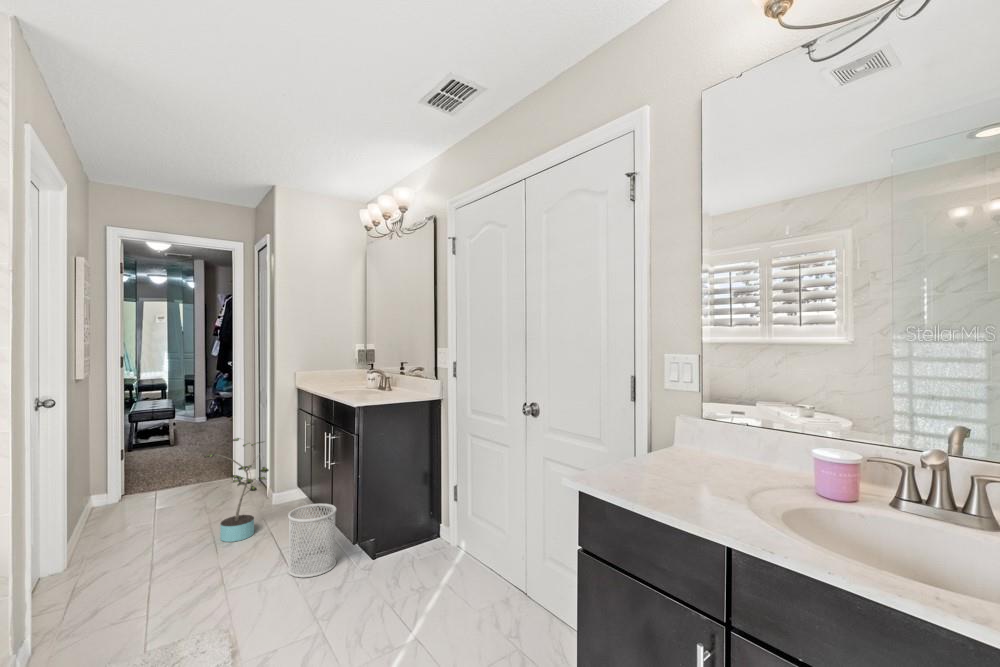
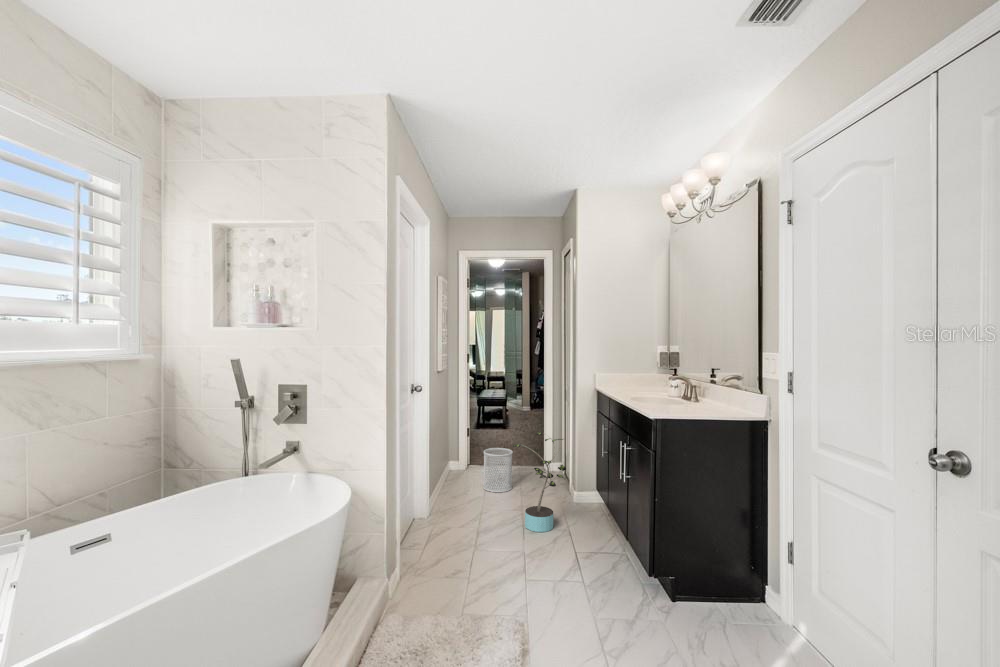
wastebasket: present [288,504,336,578] -> present [483,448,513,492]

